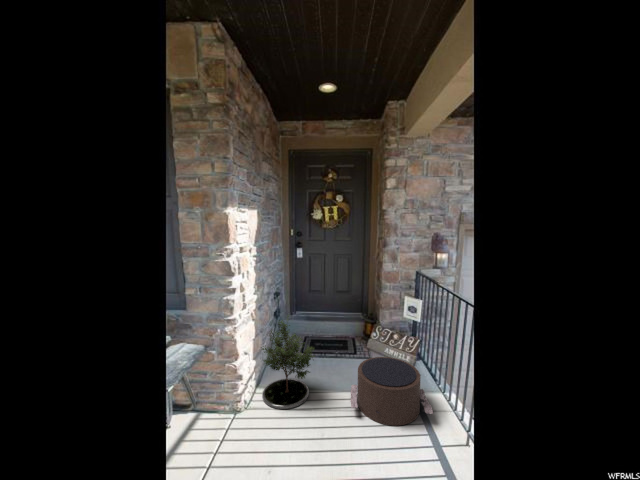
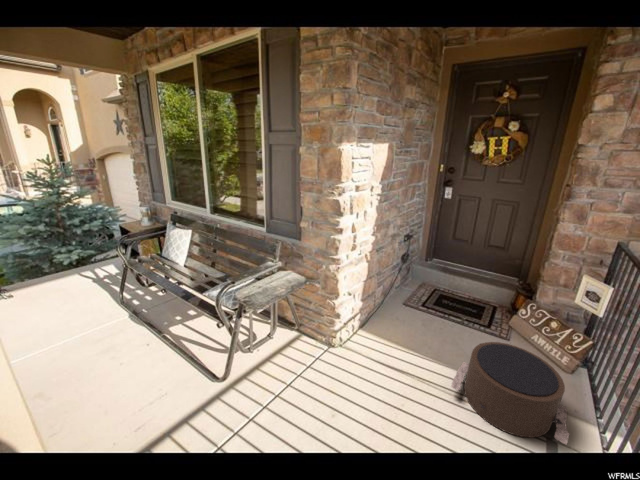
potted tree: present [261,319,315,409] -> none [364,267,426,359]

